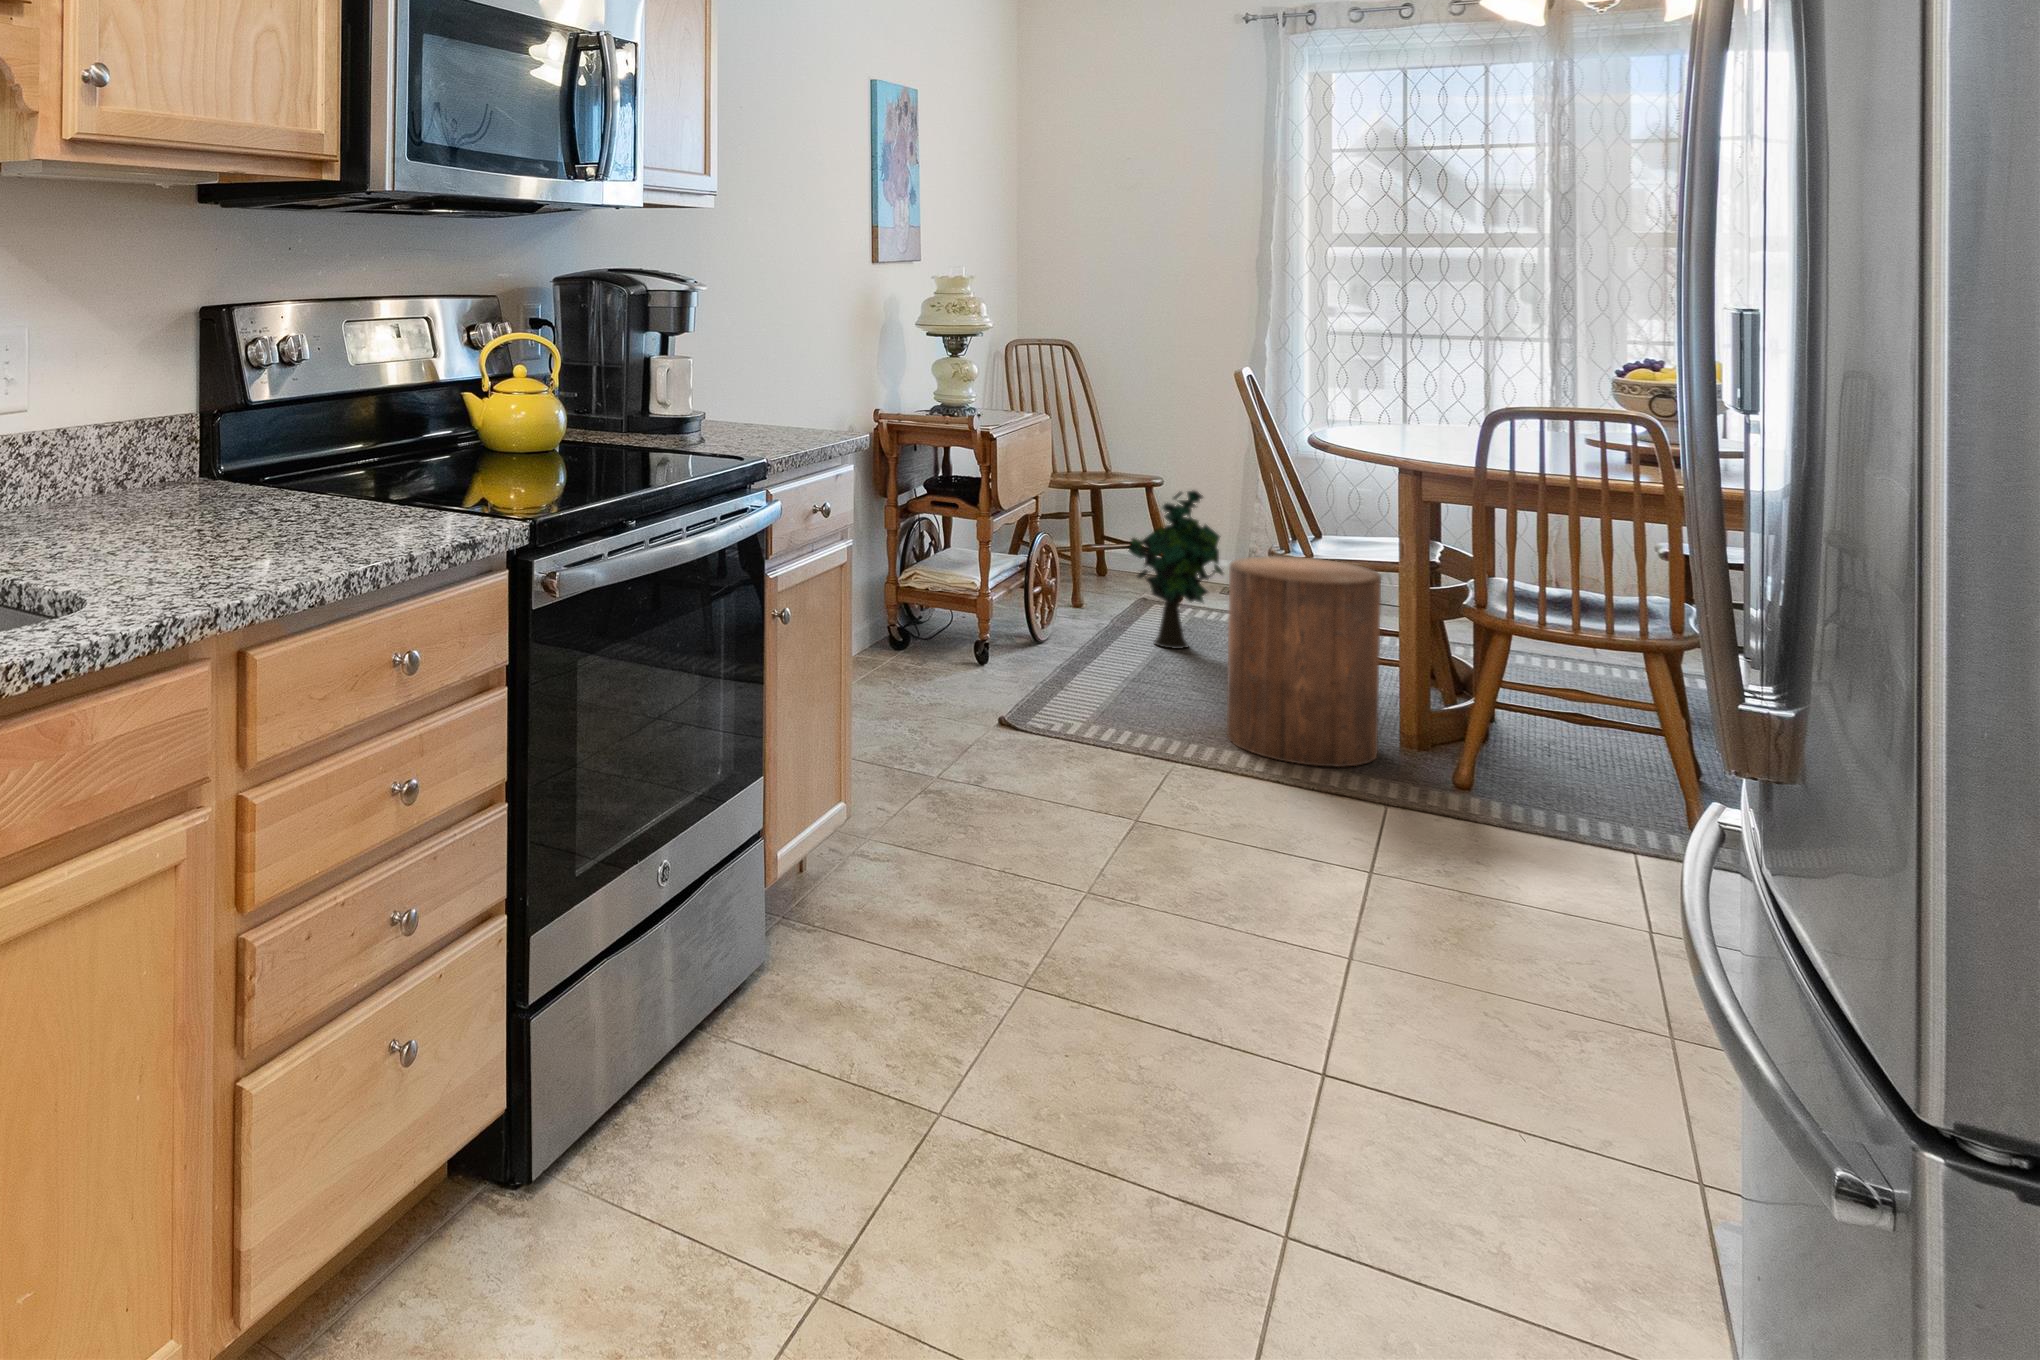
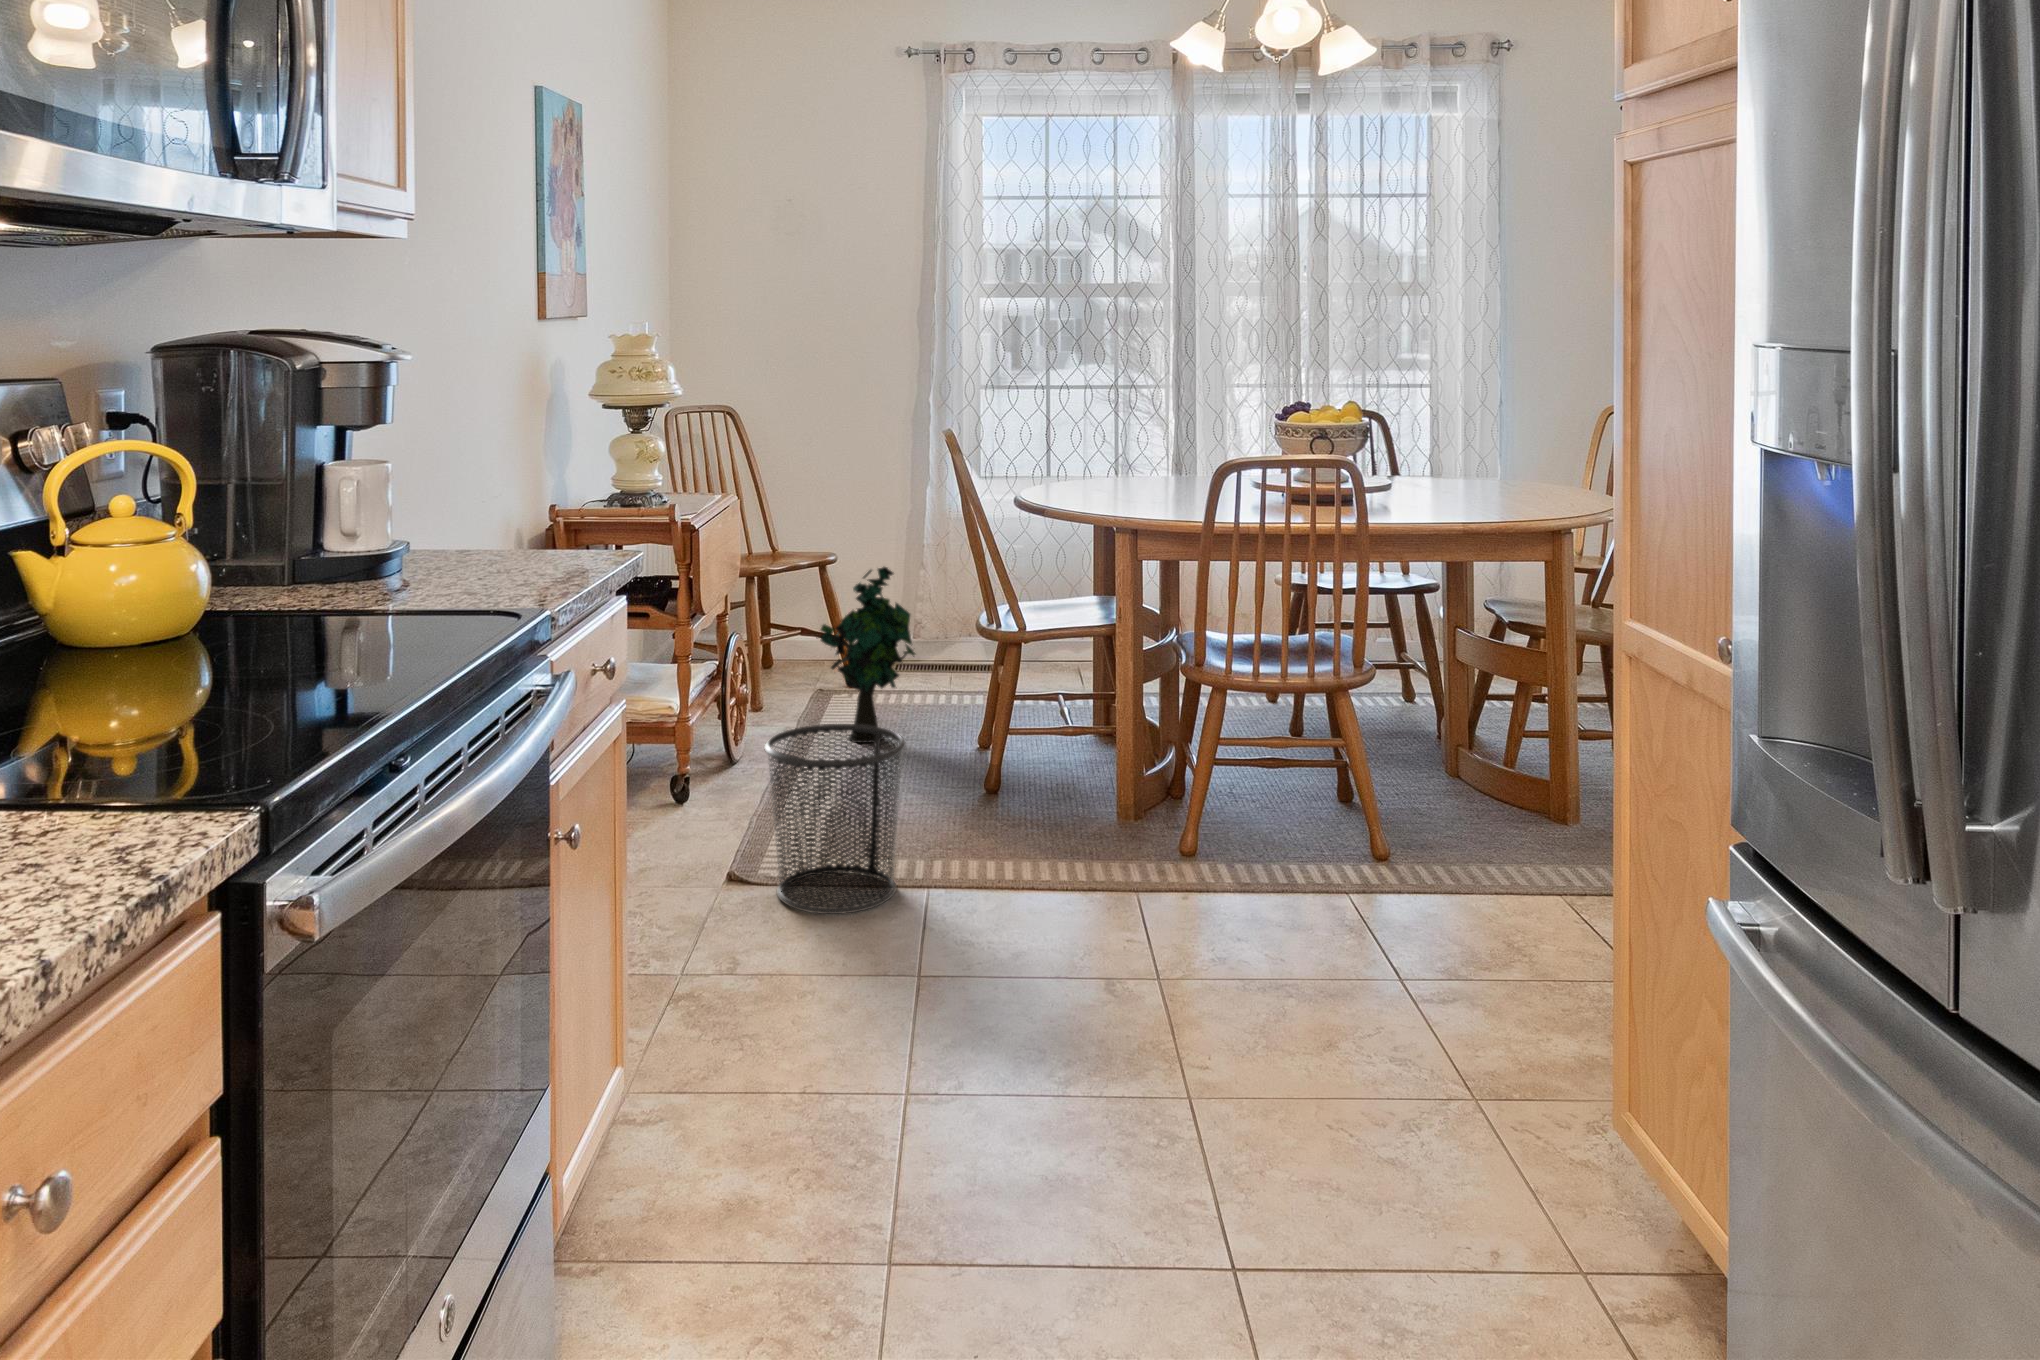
stool: present [1227,556,1381,767] -> none [960,634,1104,863]
waste bin: none [1025,609,1155,766] -> present [764,724,906,914]

